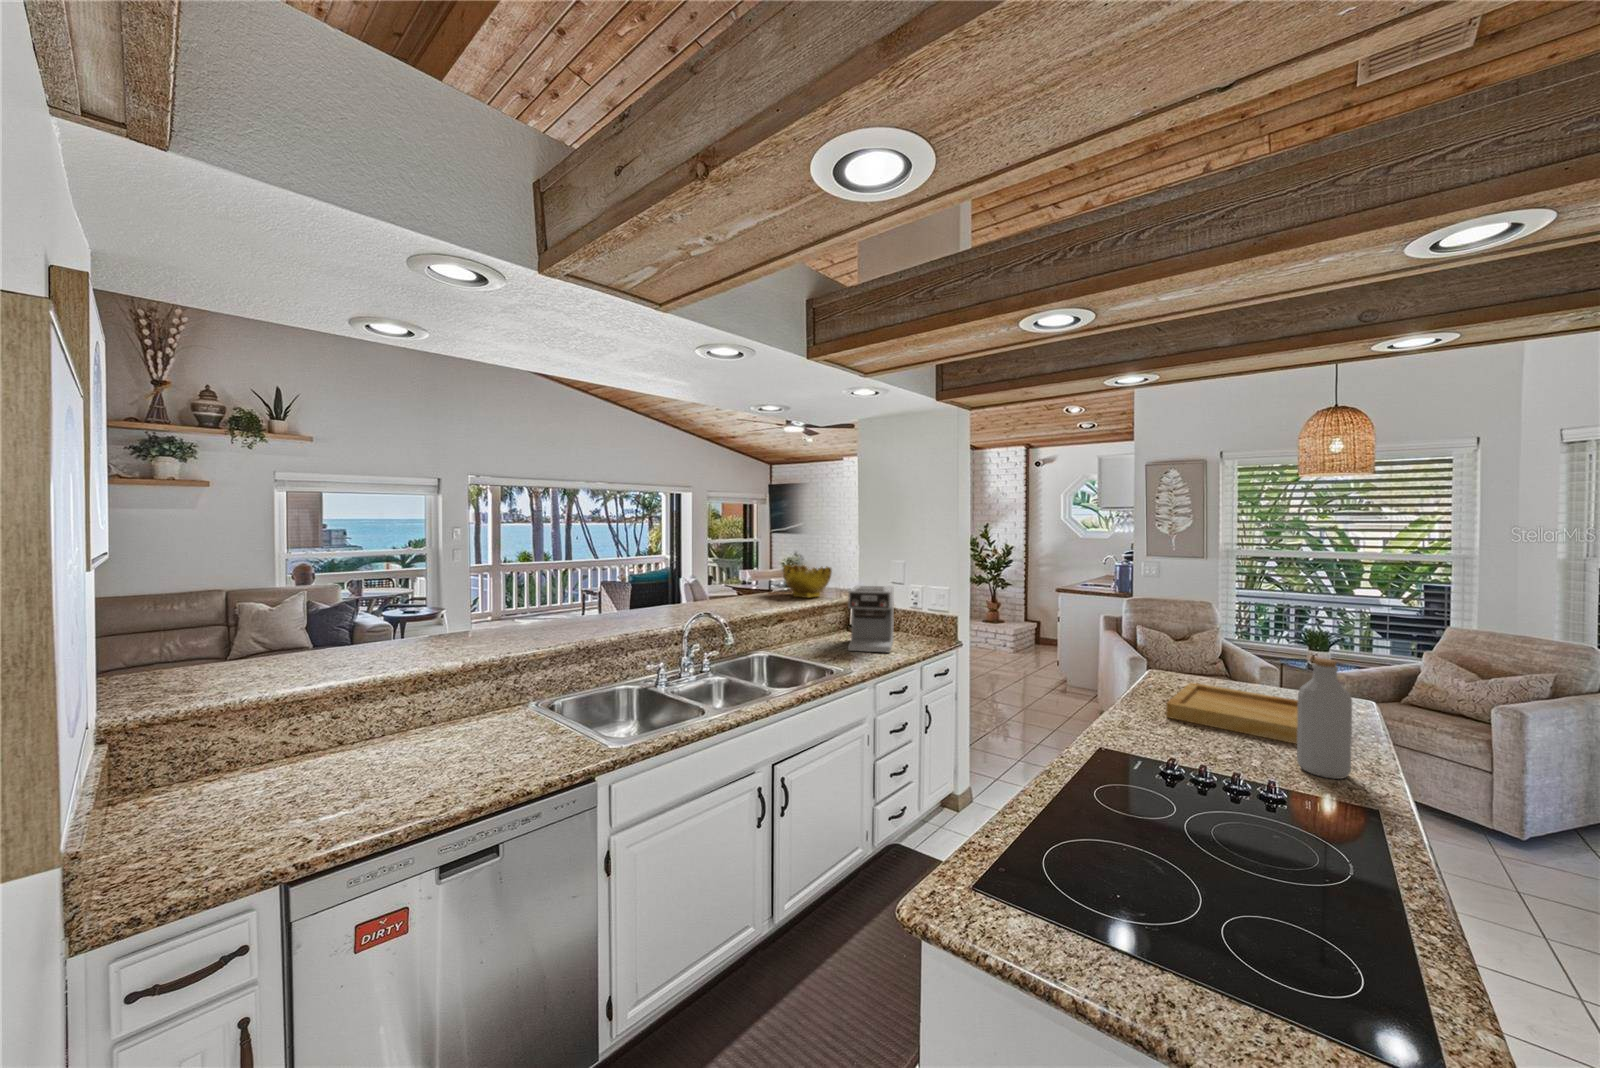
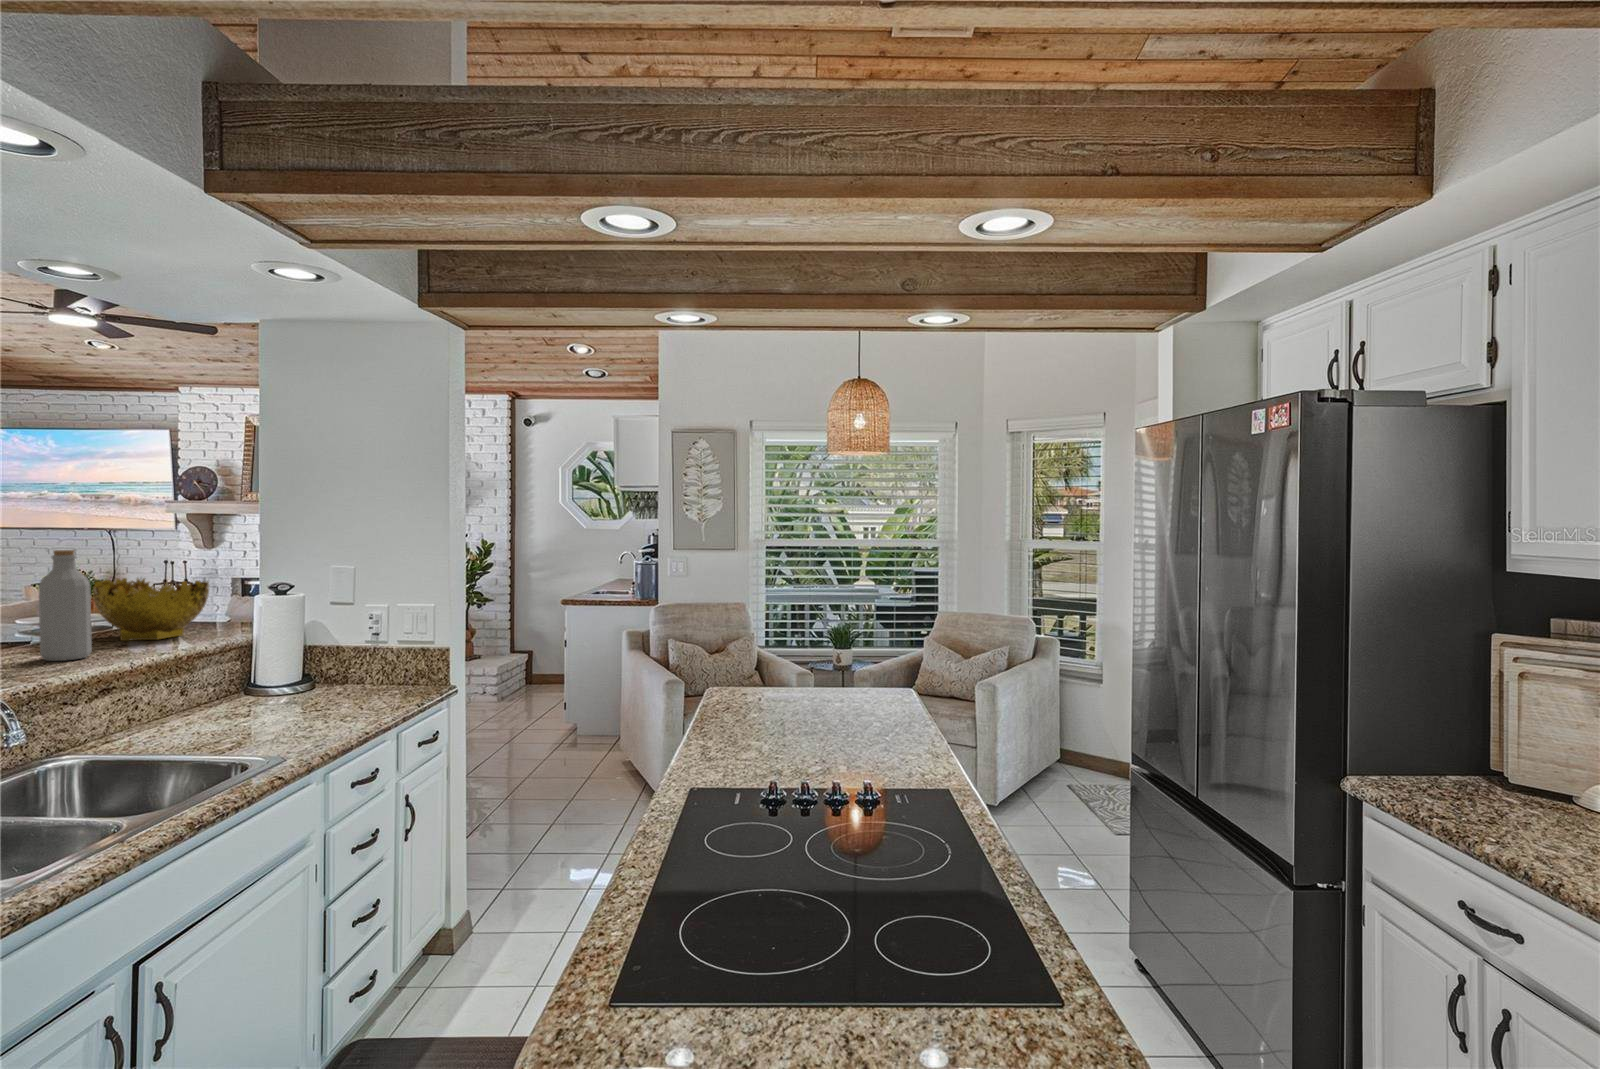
coffee maker: present [848,585,894,653] -> none [263,605,346,722]
bottle: present [1297,658,1352,779] -> present [39,550,92,661]
tray: present [1166,683,1298,744] -> none [740,690,863,736]

